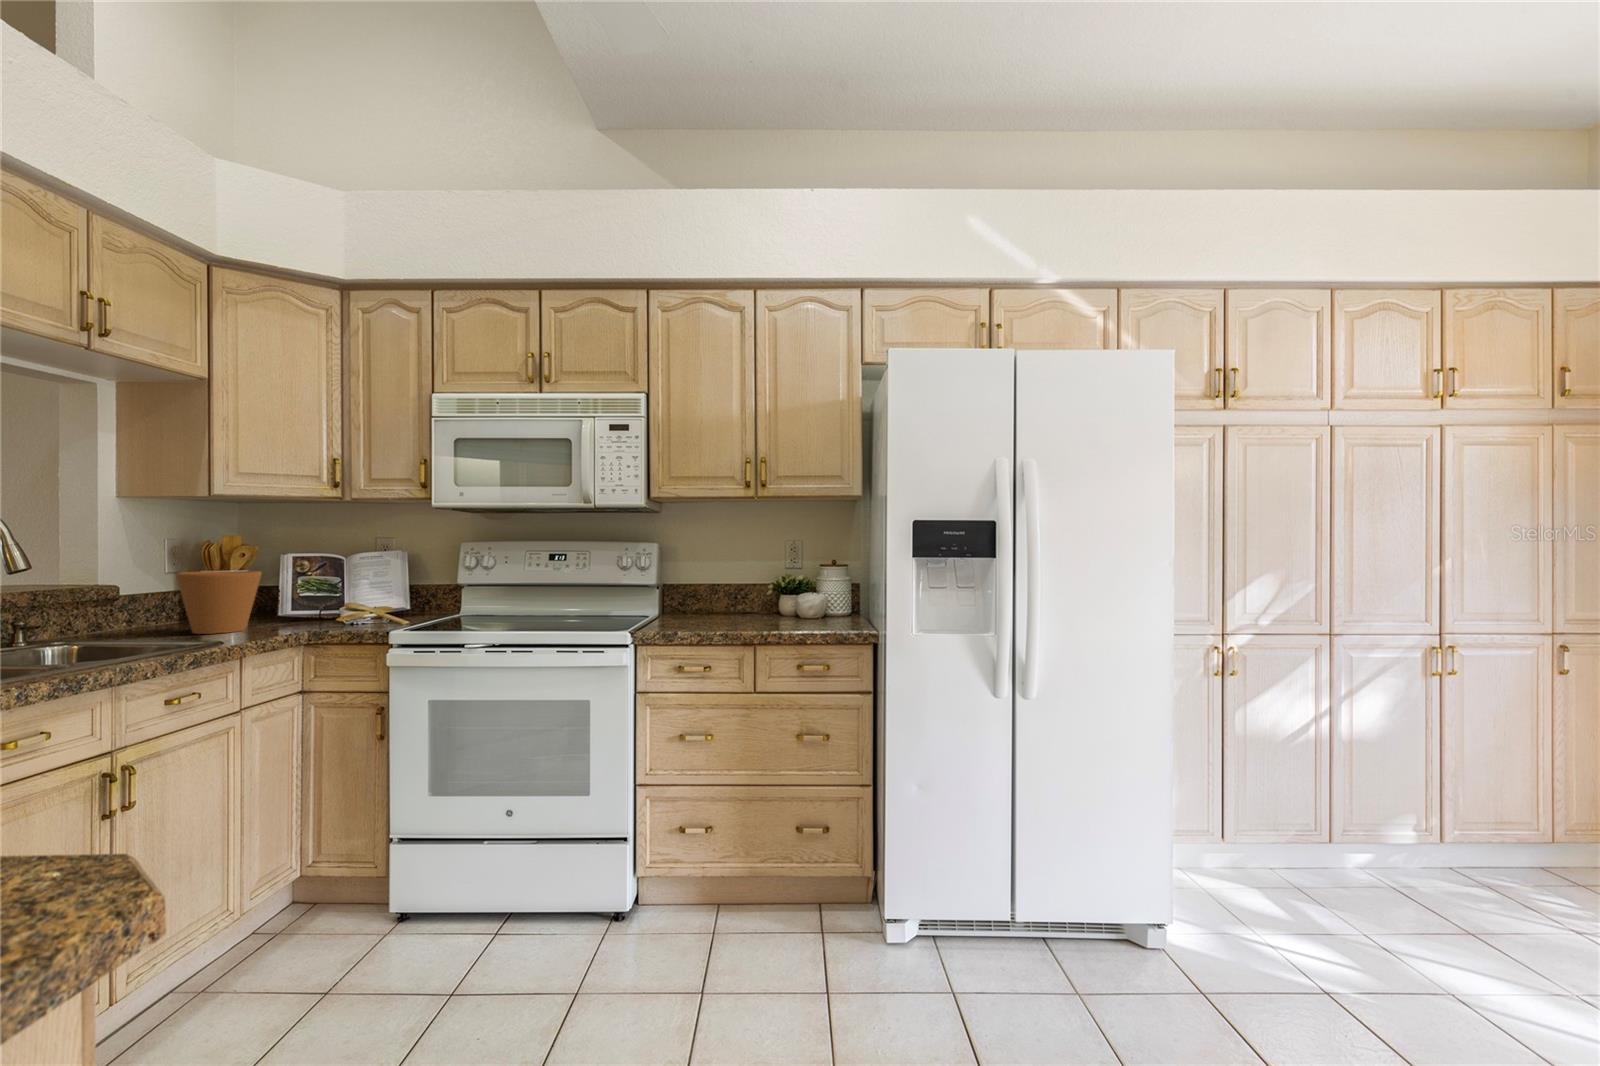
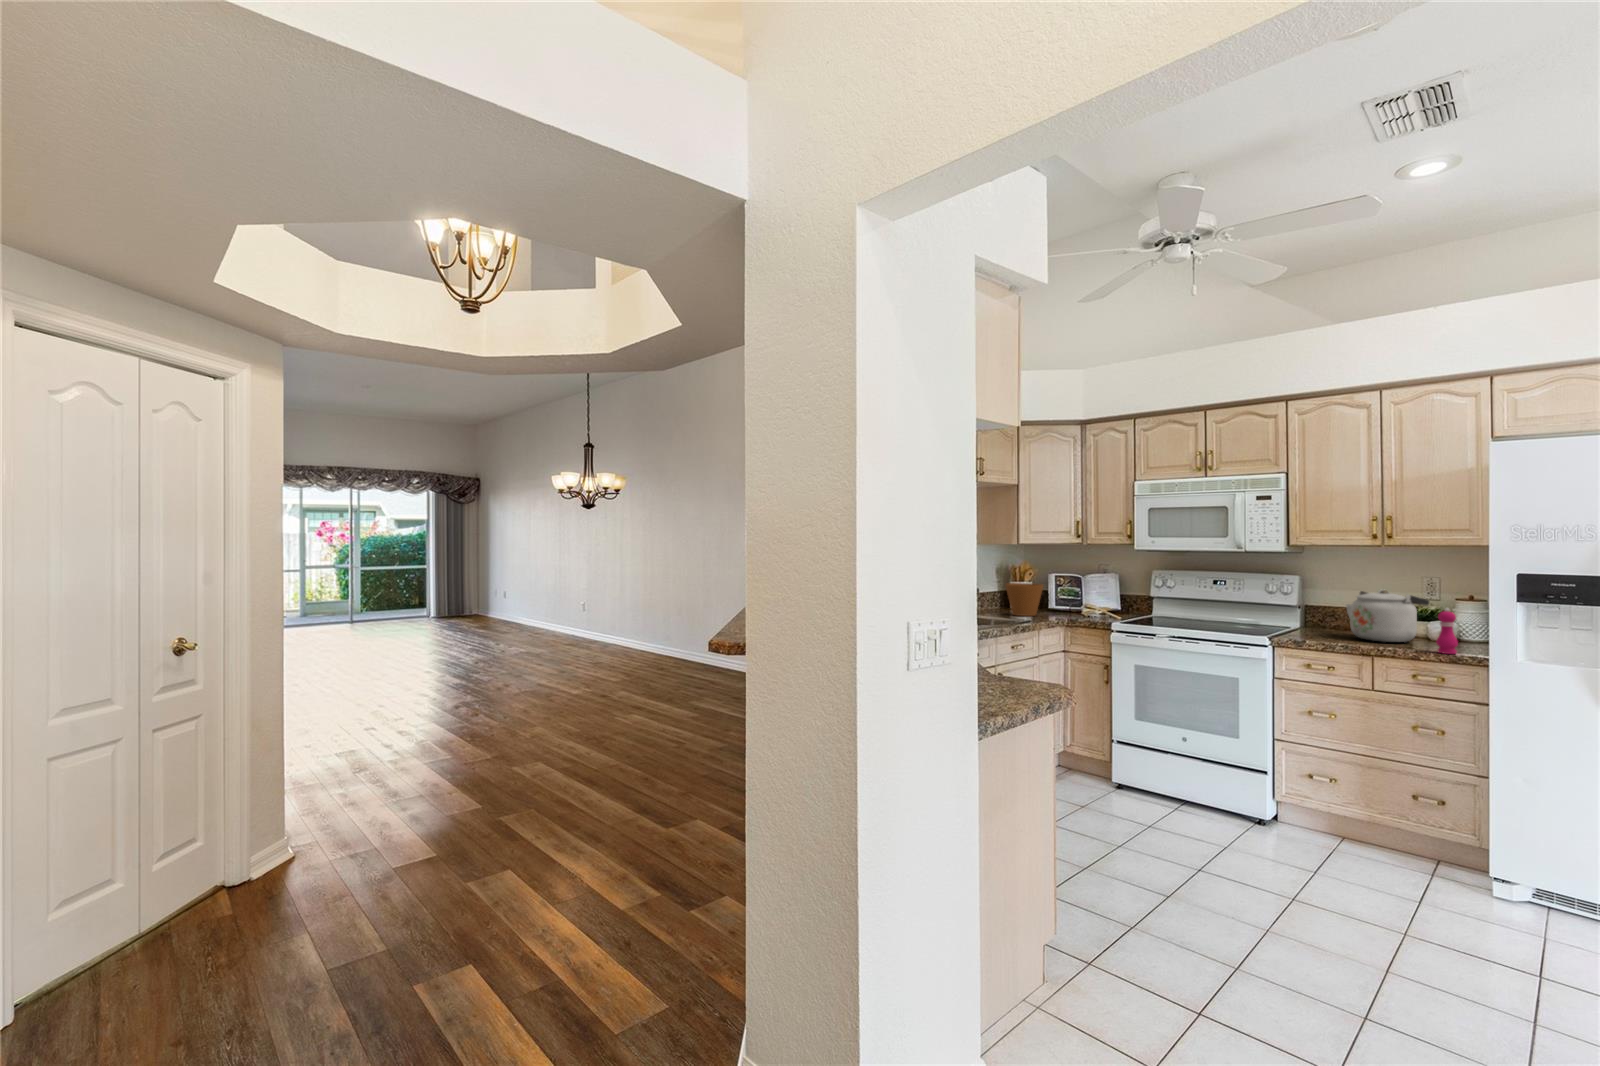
kettle: none [714,555,801,624] -> present [1346,590,1429,642]
pepper mill: none [818,573,839,632] -> present [1436,608,1458,654]

